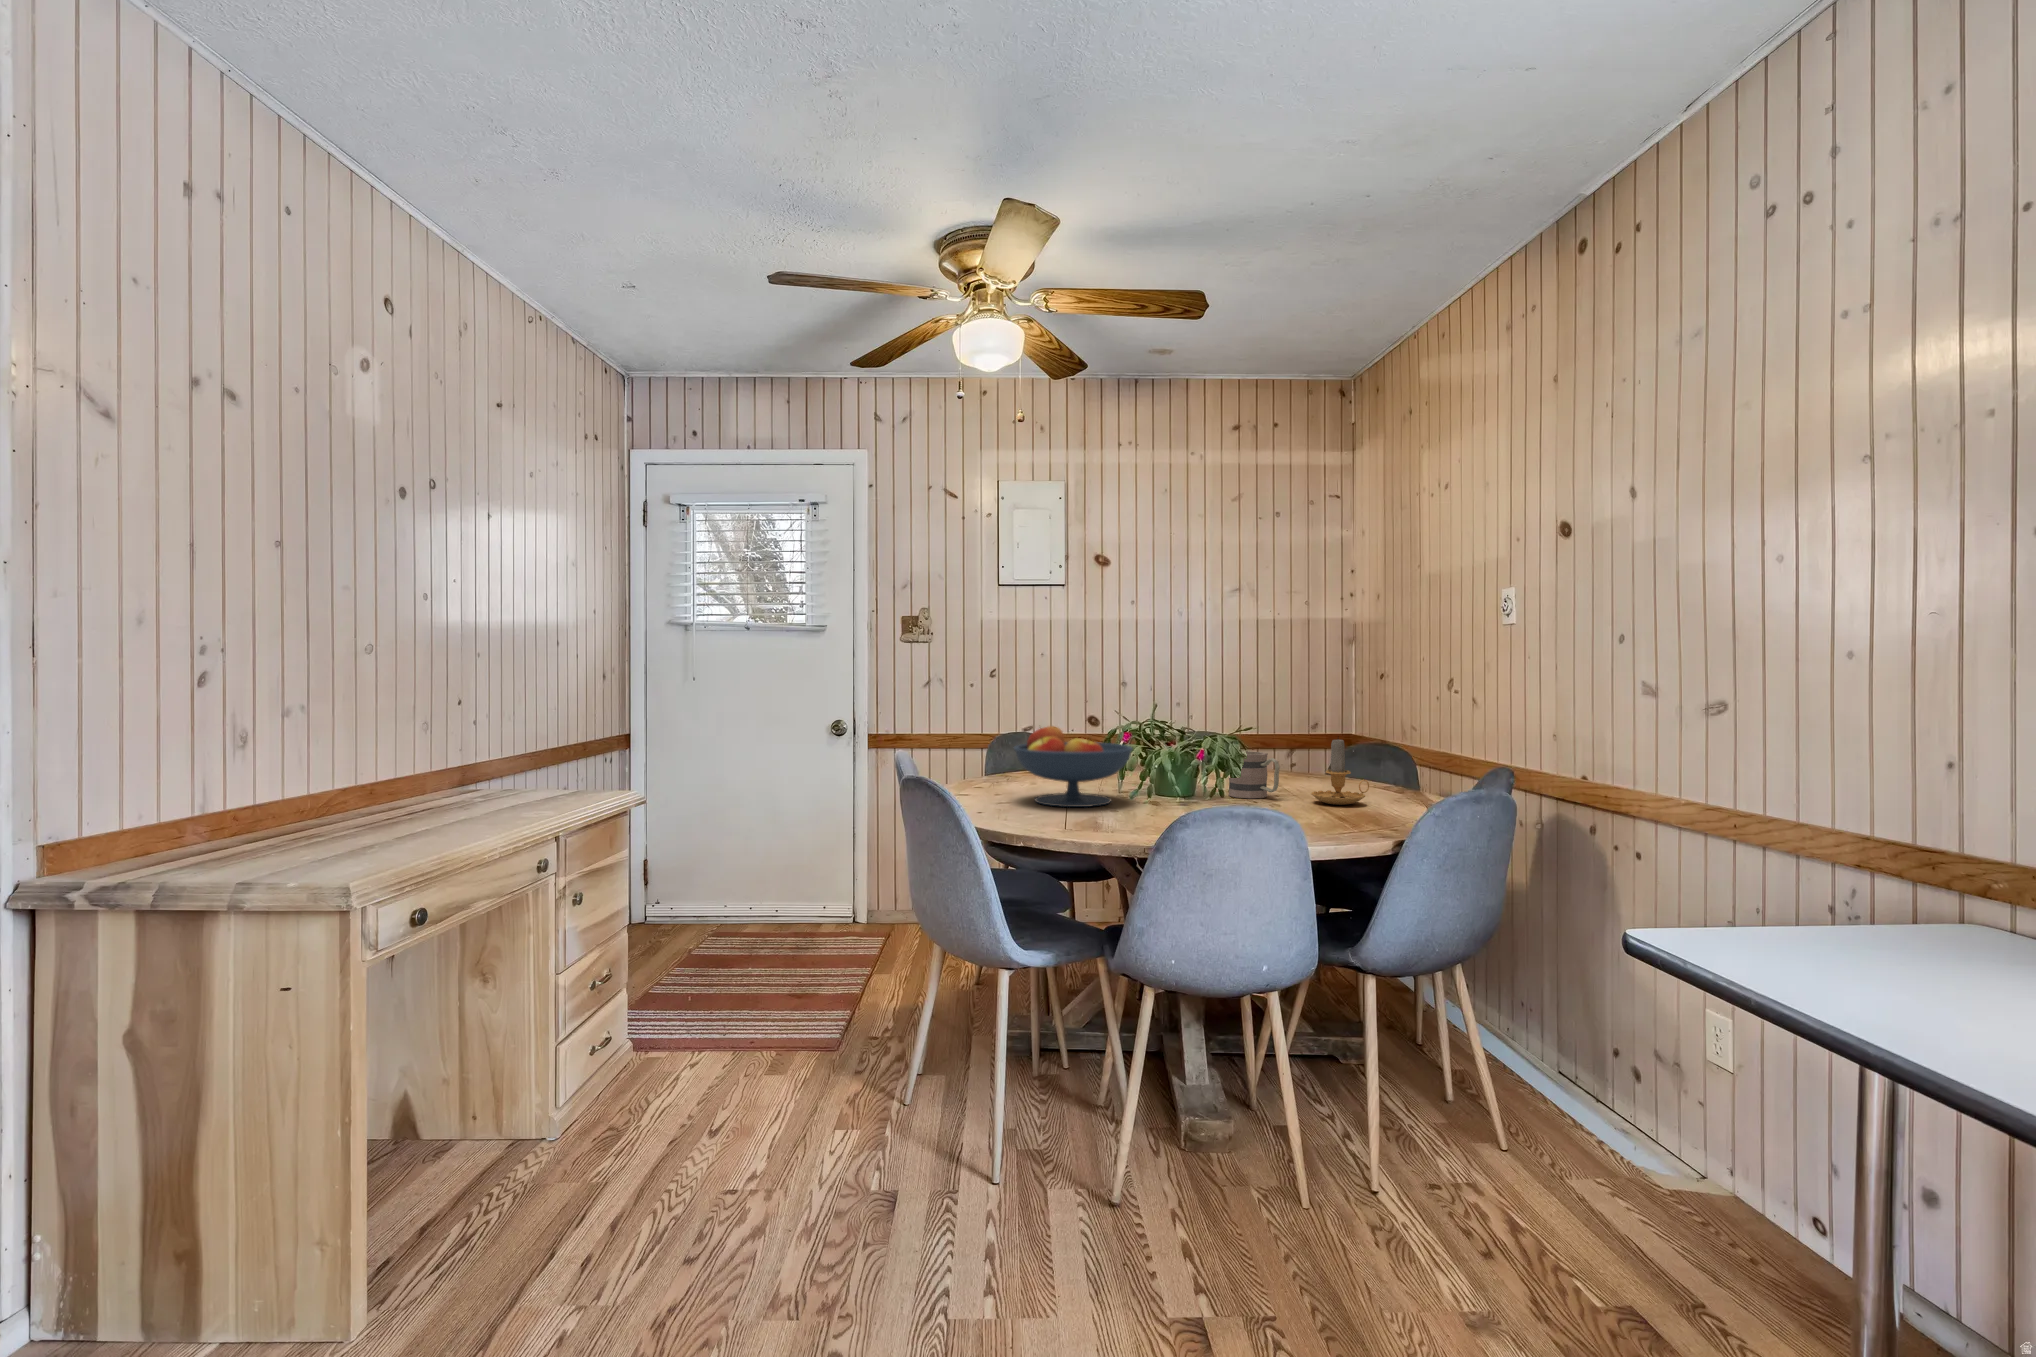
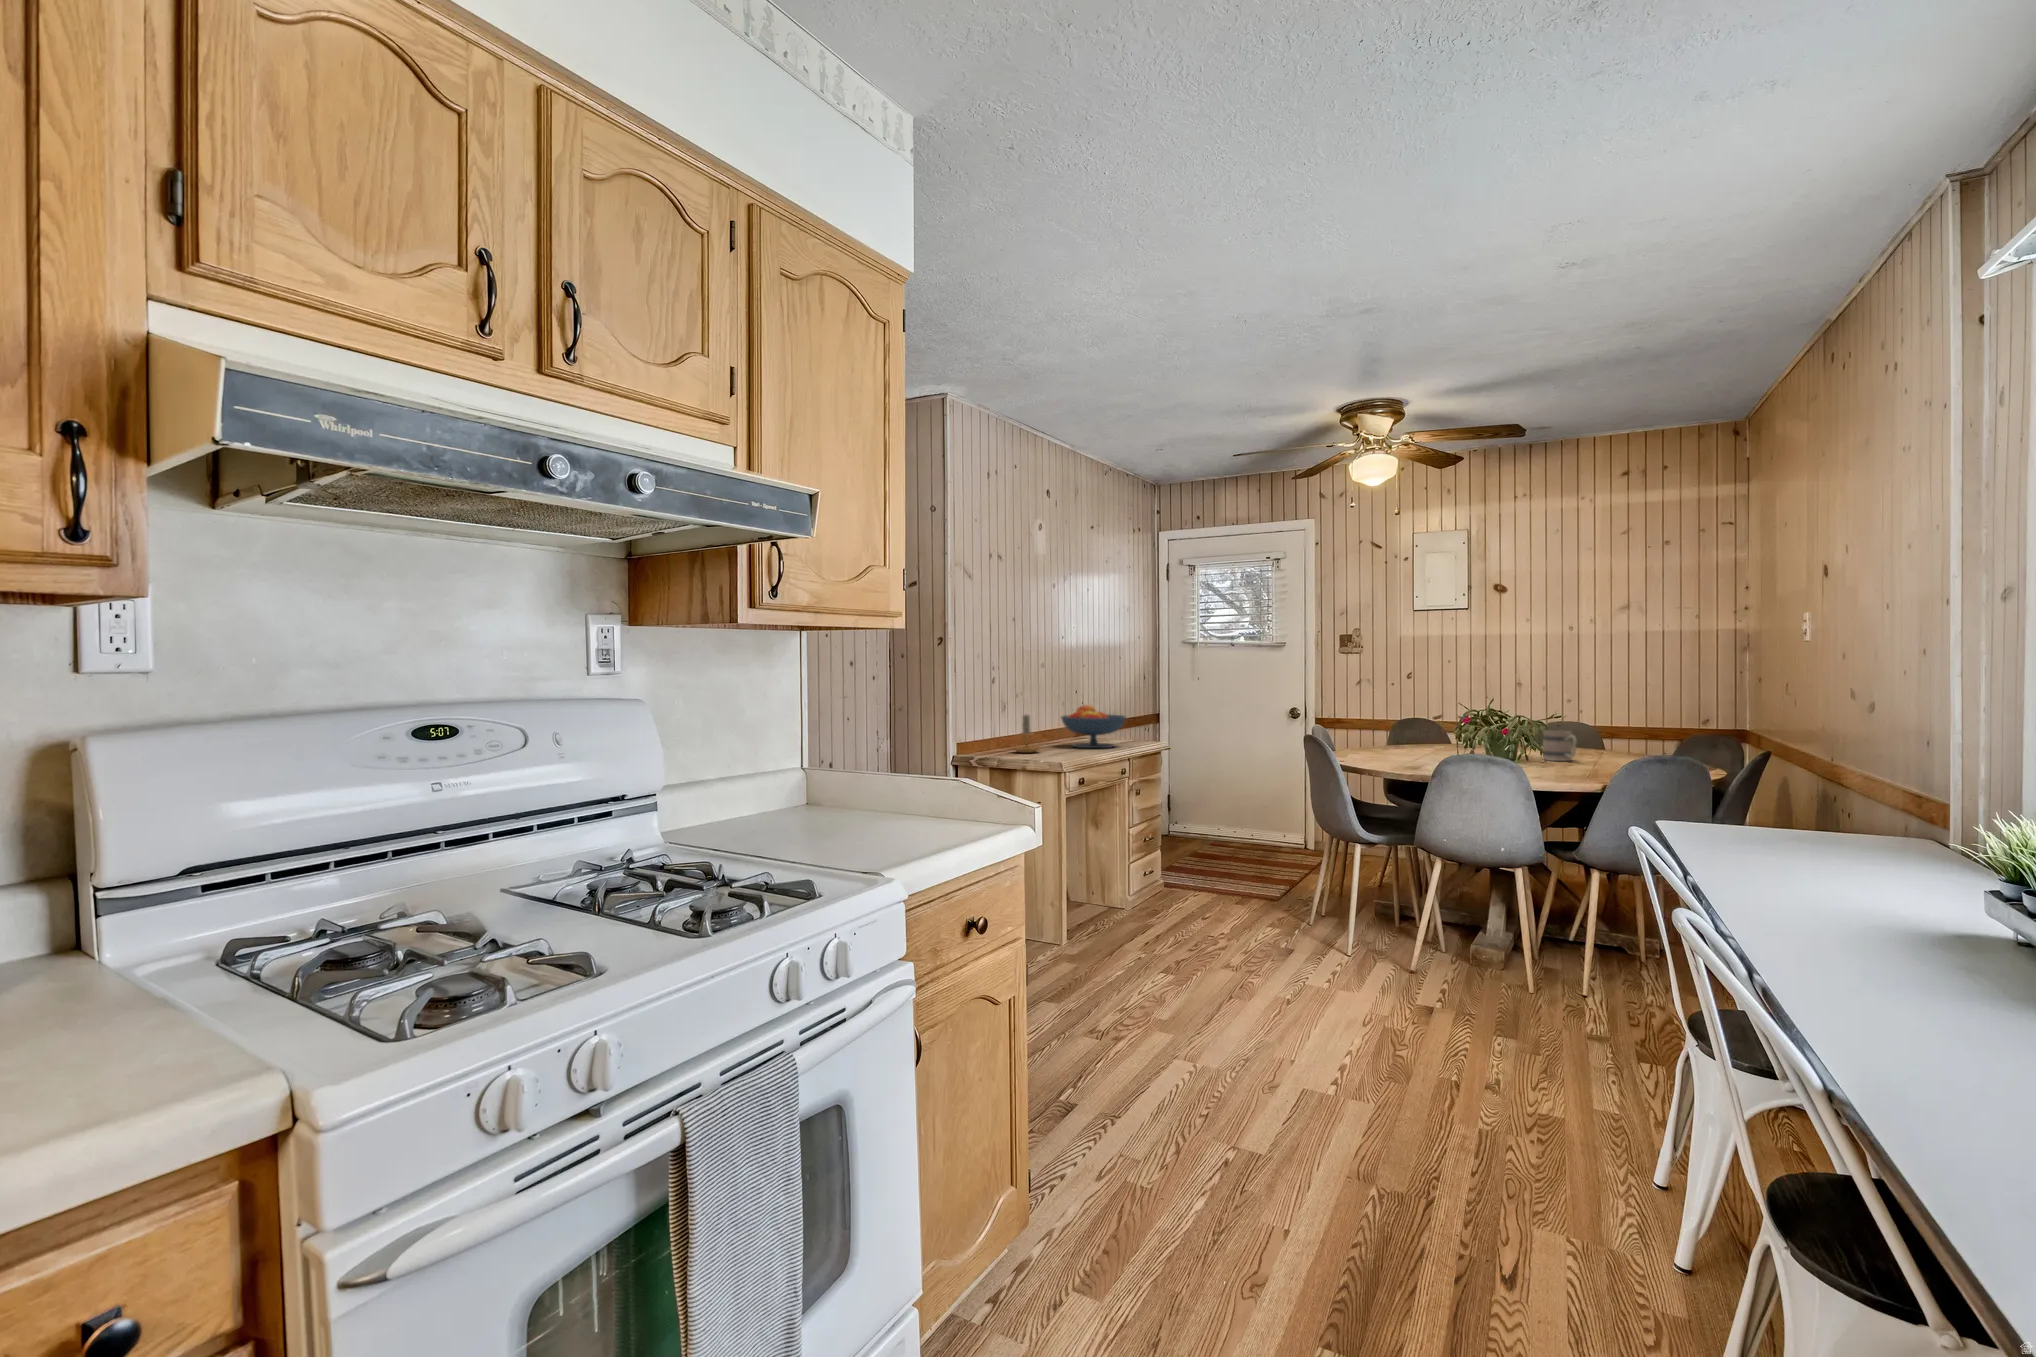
fruit bowl: present [1014,726,1132,807] -> present [1061,705,1126,748]
candle: present [1311,739,1369,805] -> present [1012,715,1045,753]

